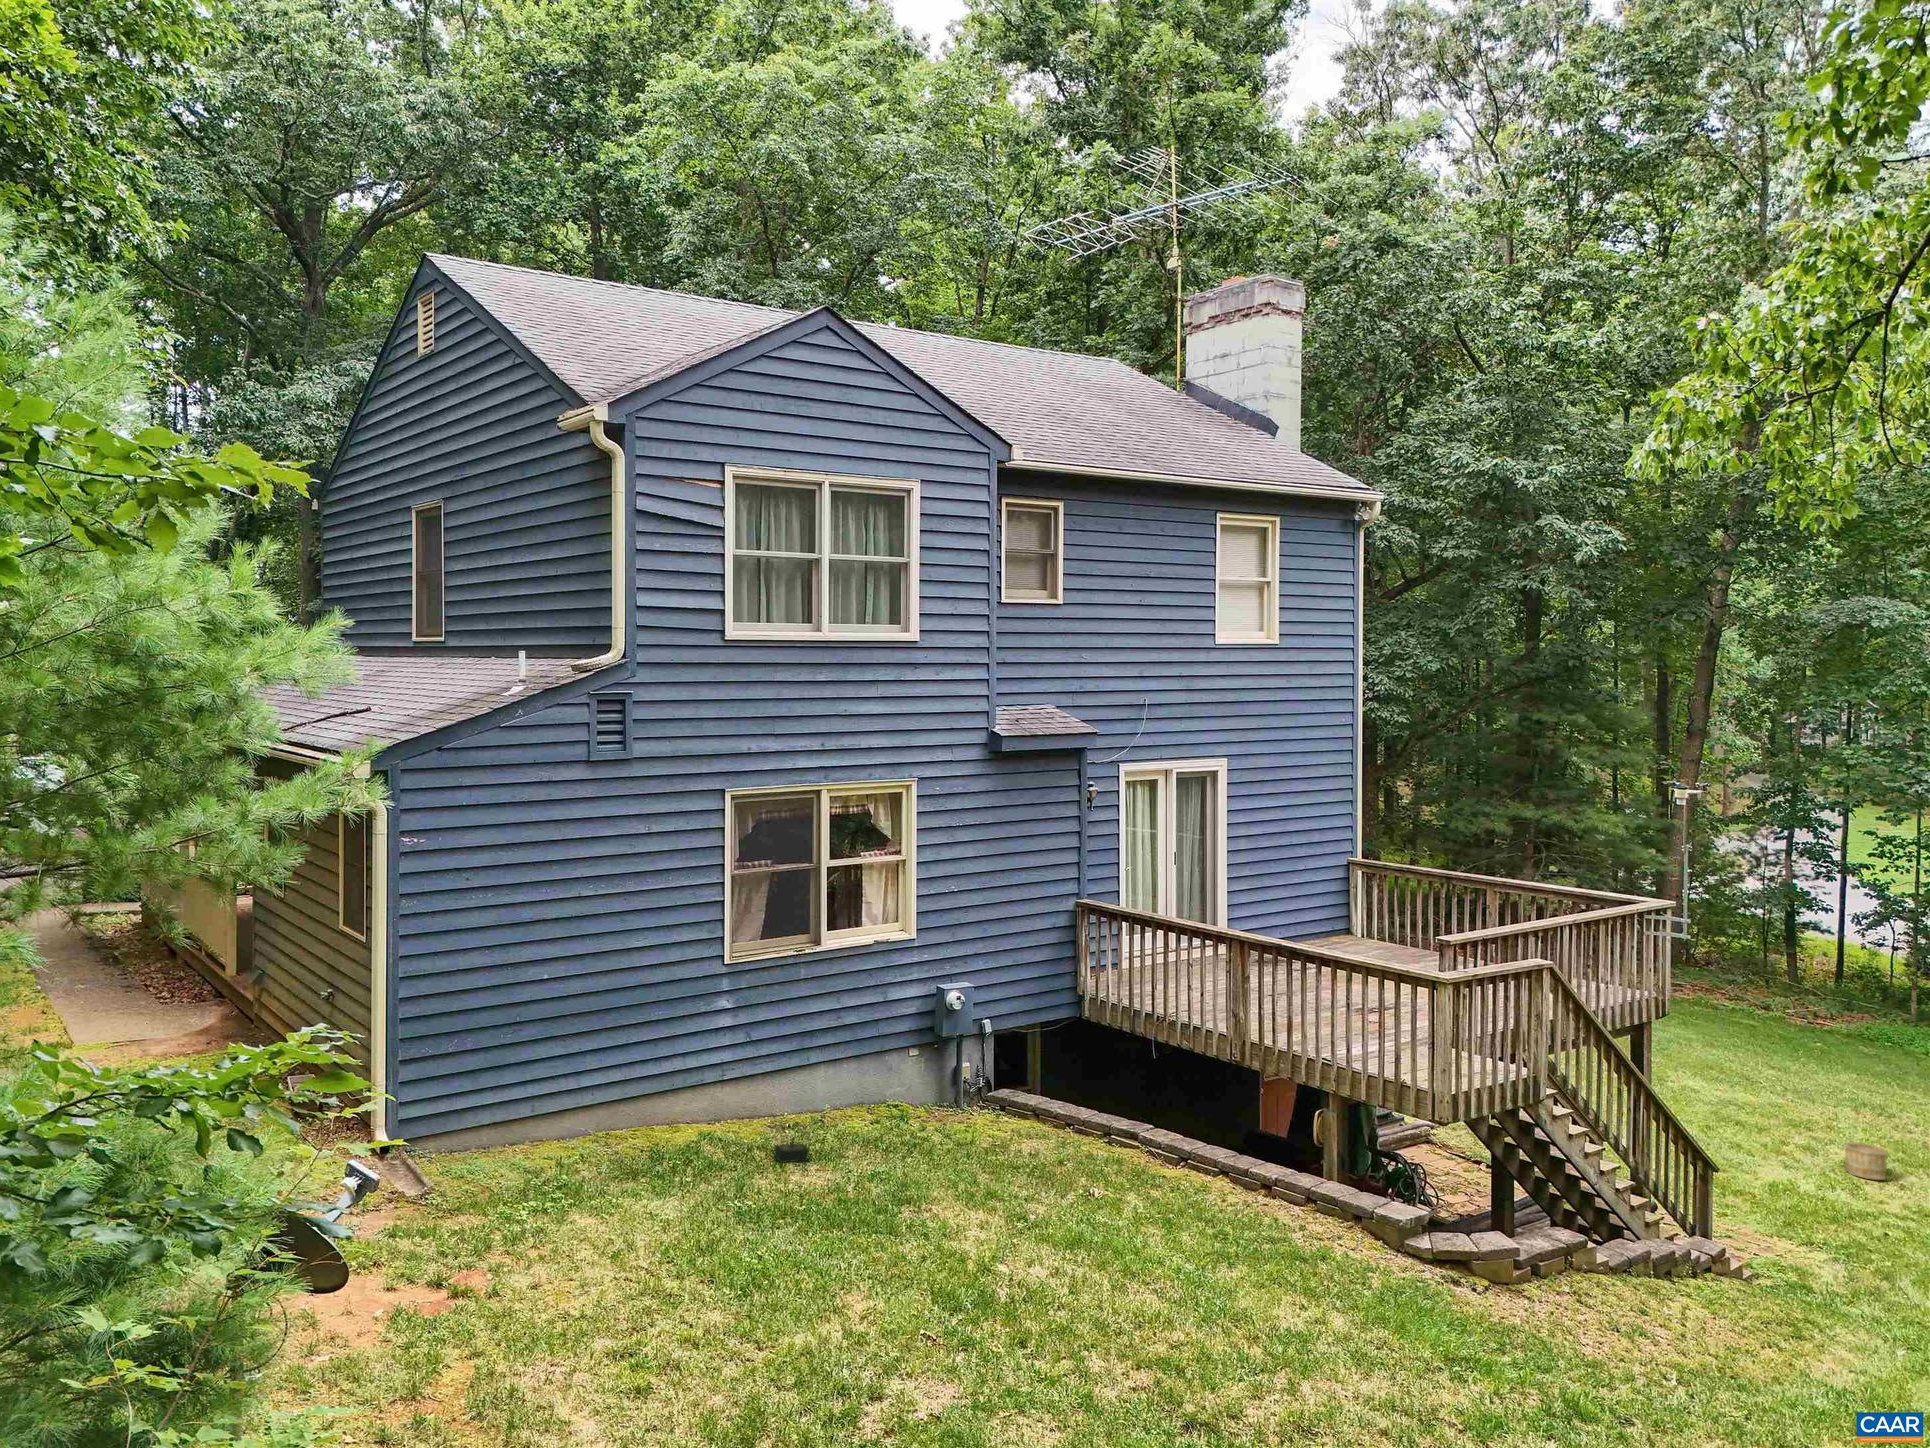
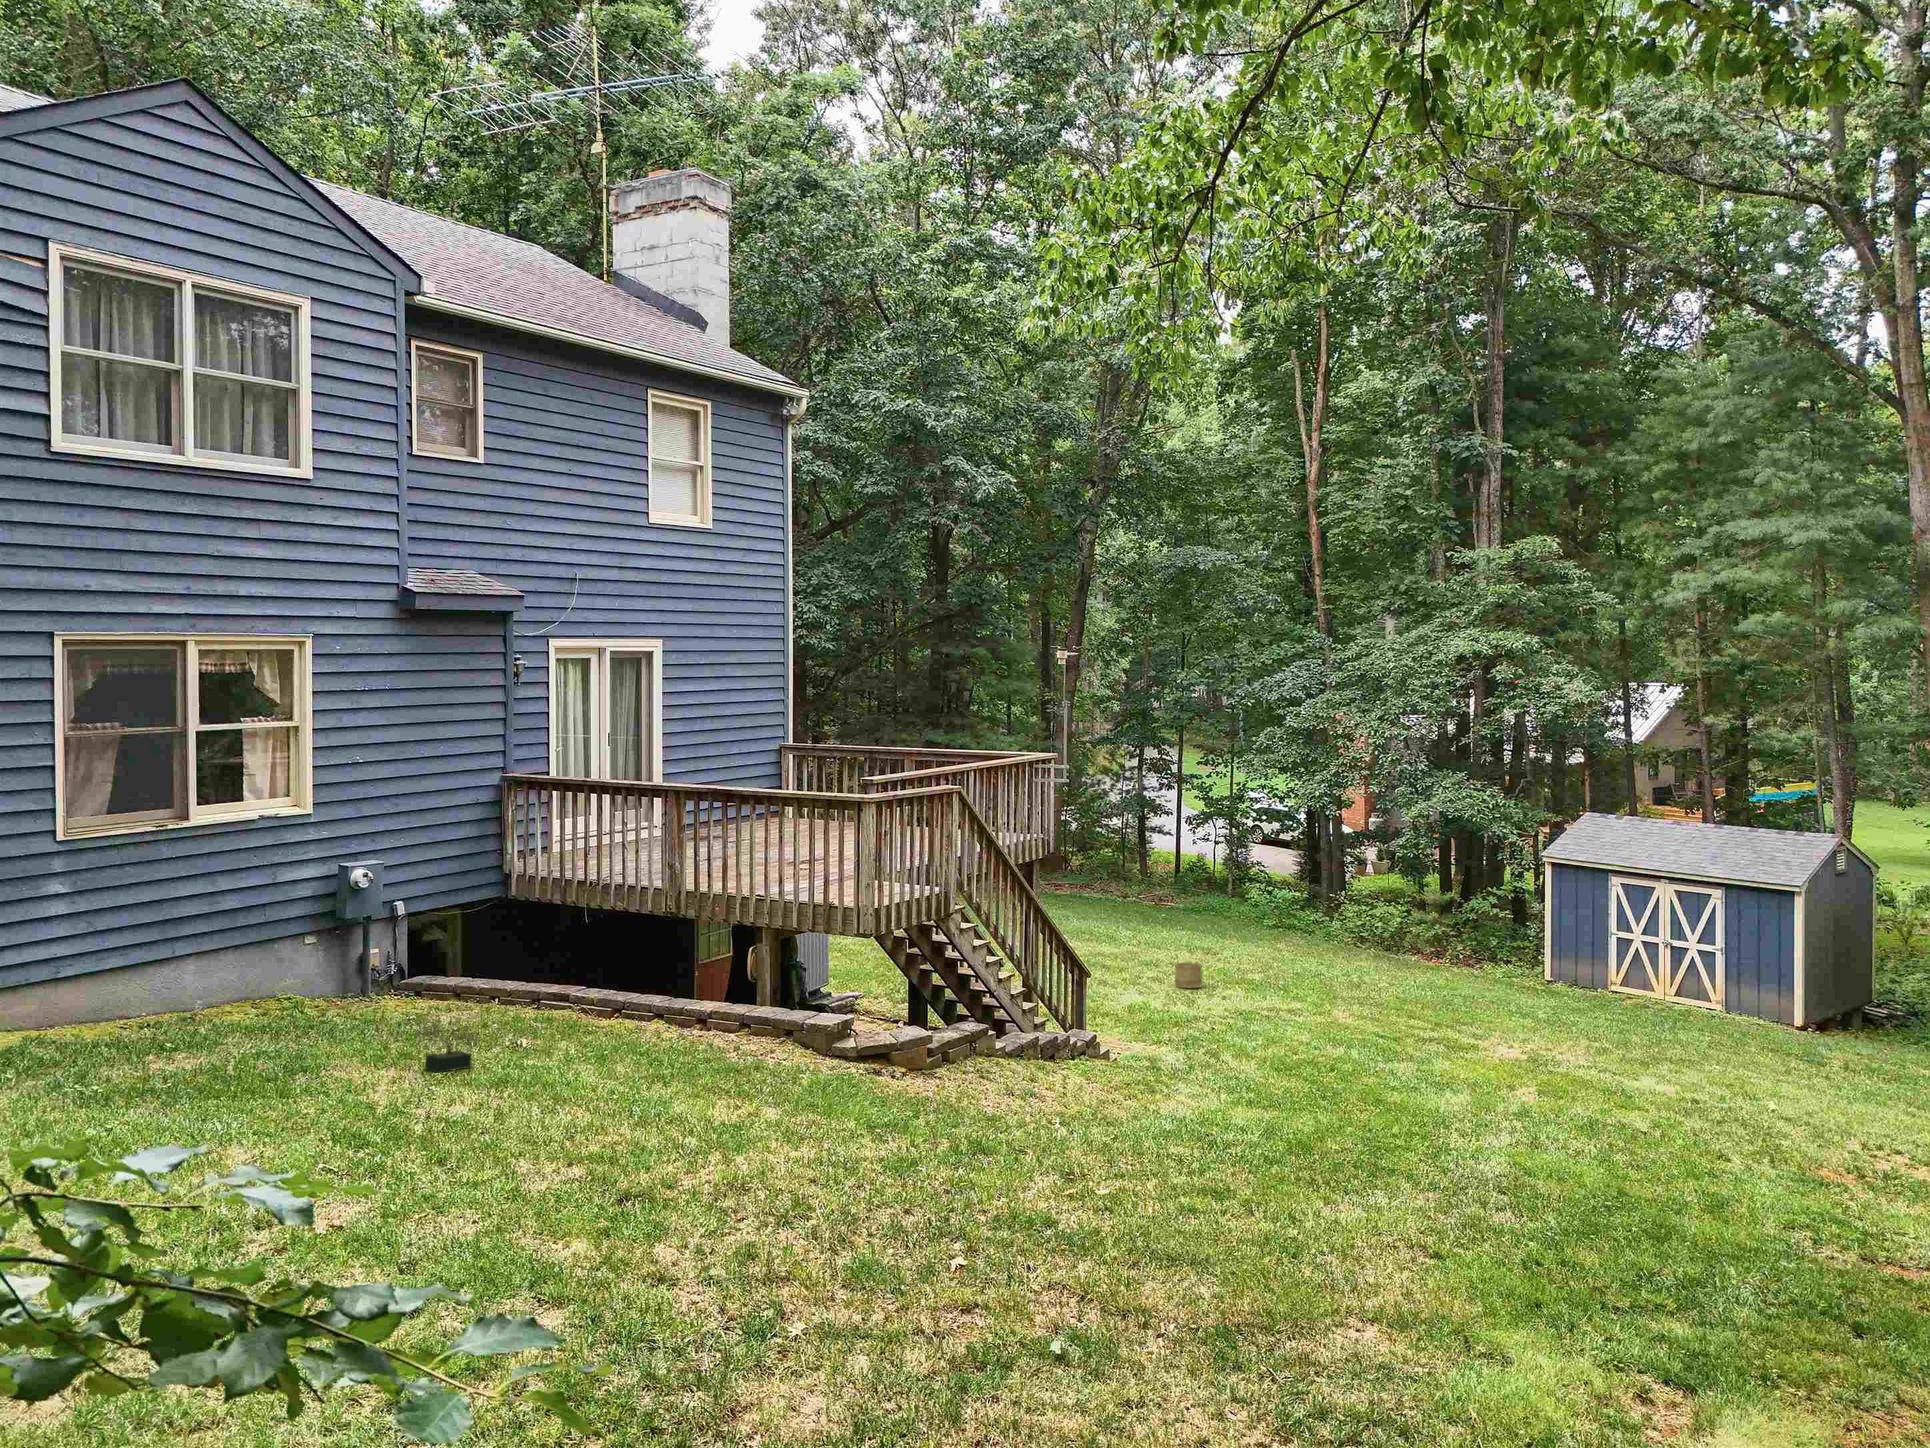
decorative plant: present [767,1116,811,1163] -> present [416,1019,476,1073]

